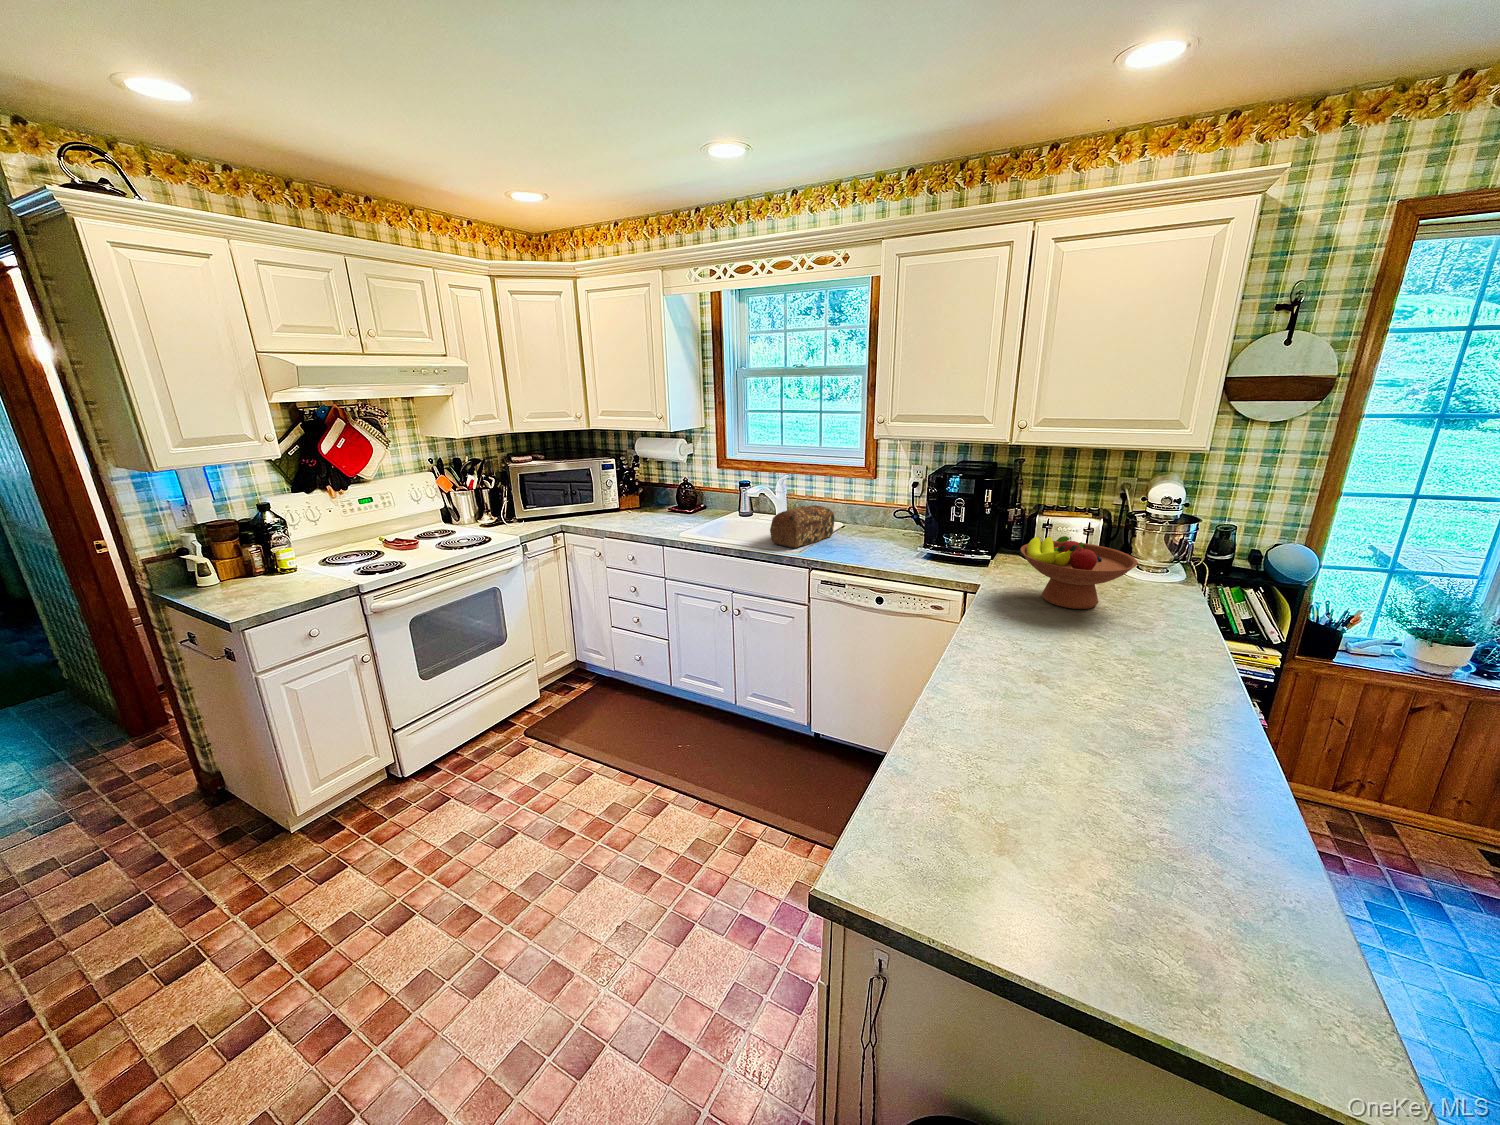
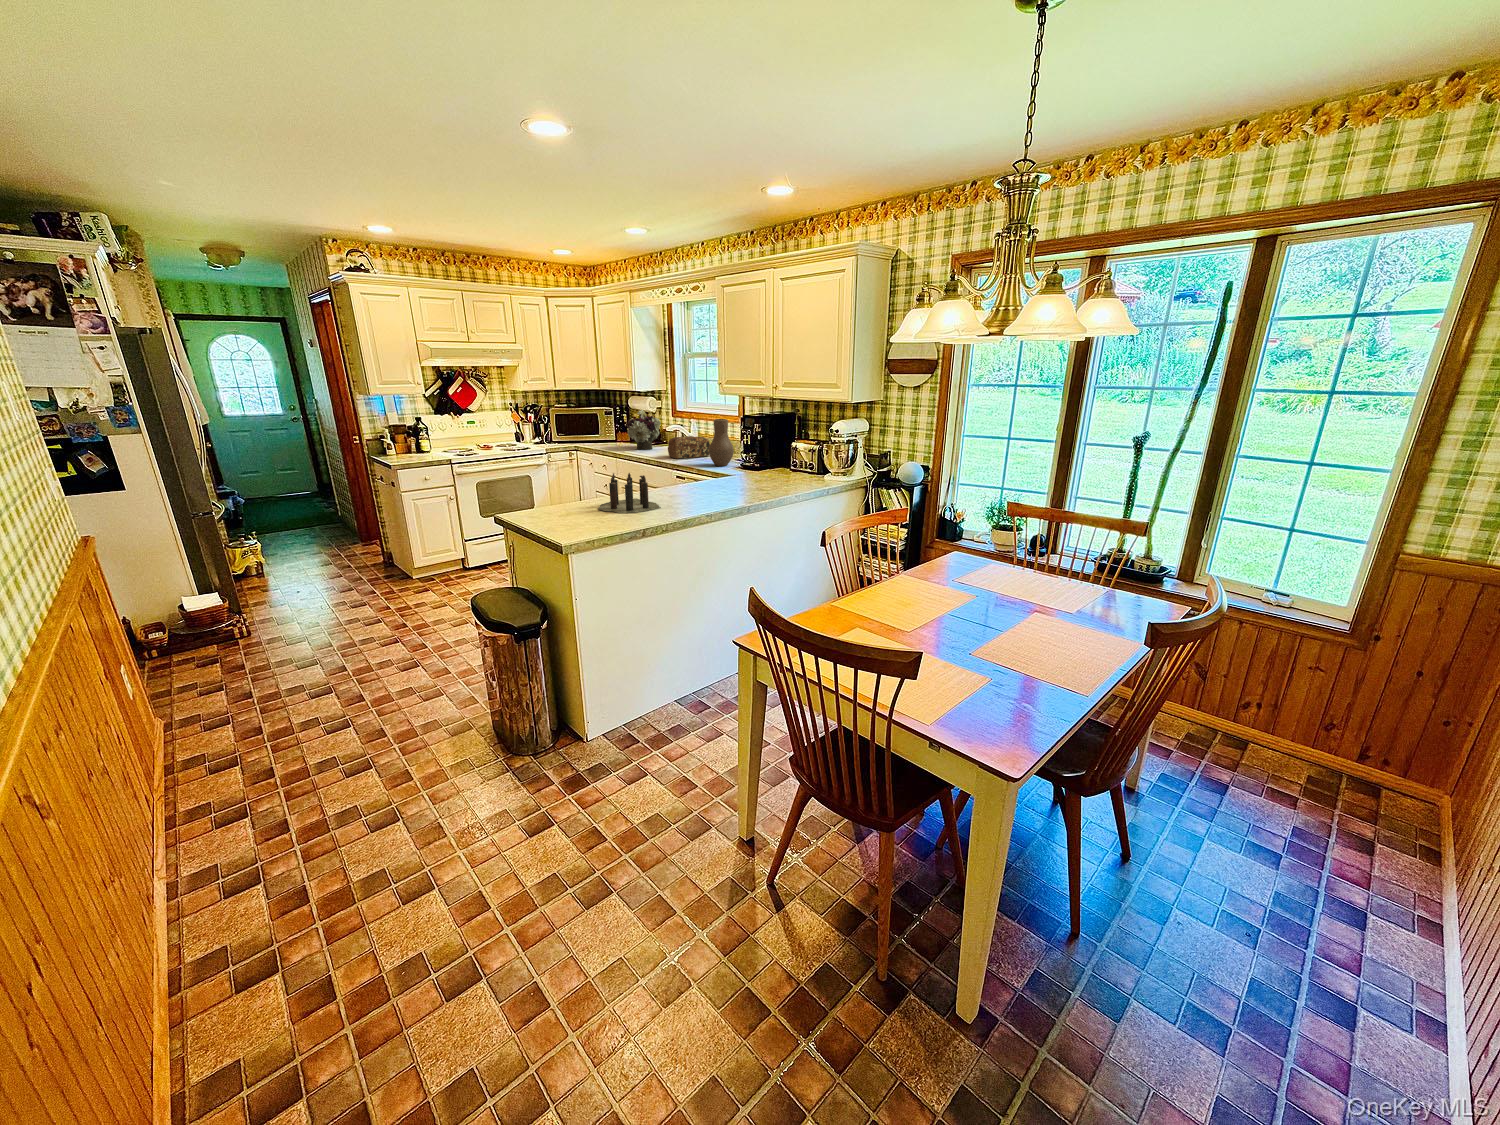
flower arrangement: none [663,463,723,528] -> present [626,410,661,450]
vase: none [880,483,925,563] -> present [709,419,734,466]
fruit bowl: present [1021,536,1137,609] -> none [738,443,794,482]
candle: none [957,675,1136,813] -> present [599,473,661,513]

